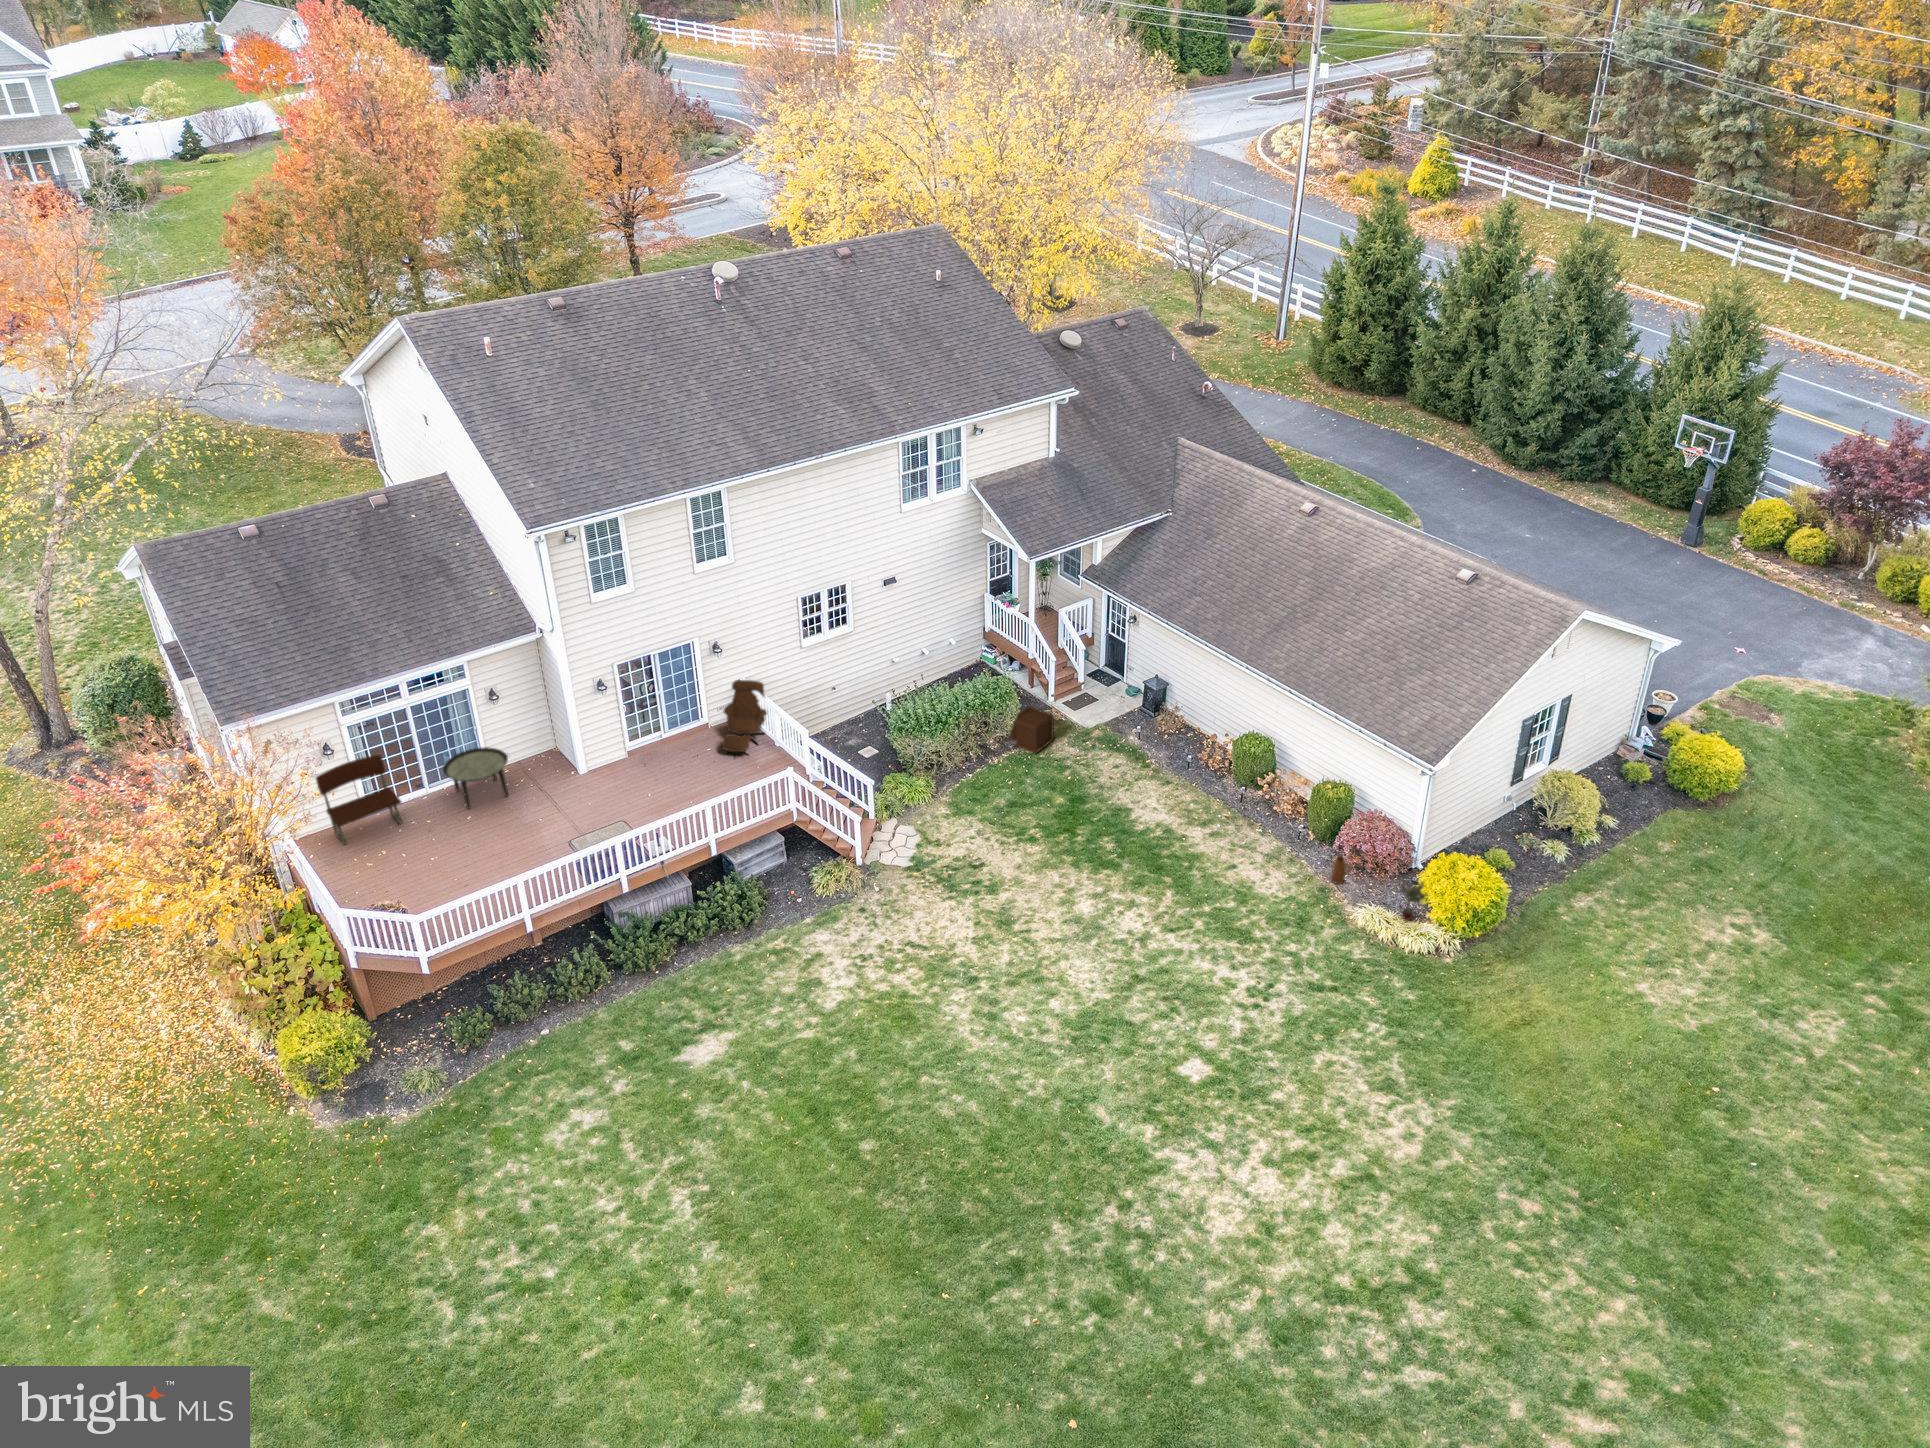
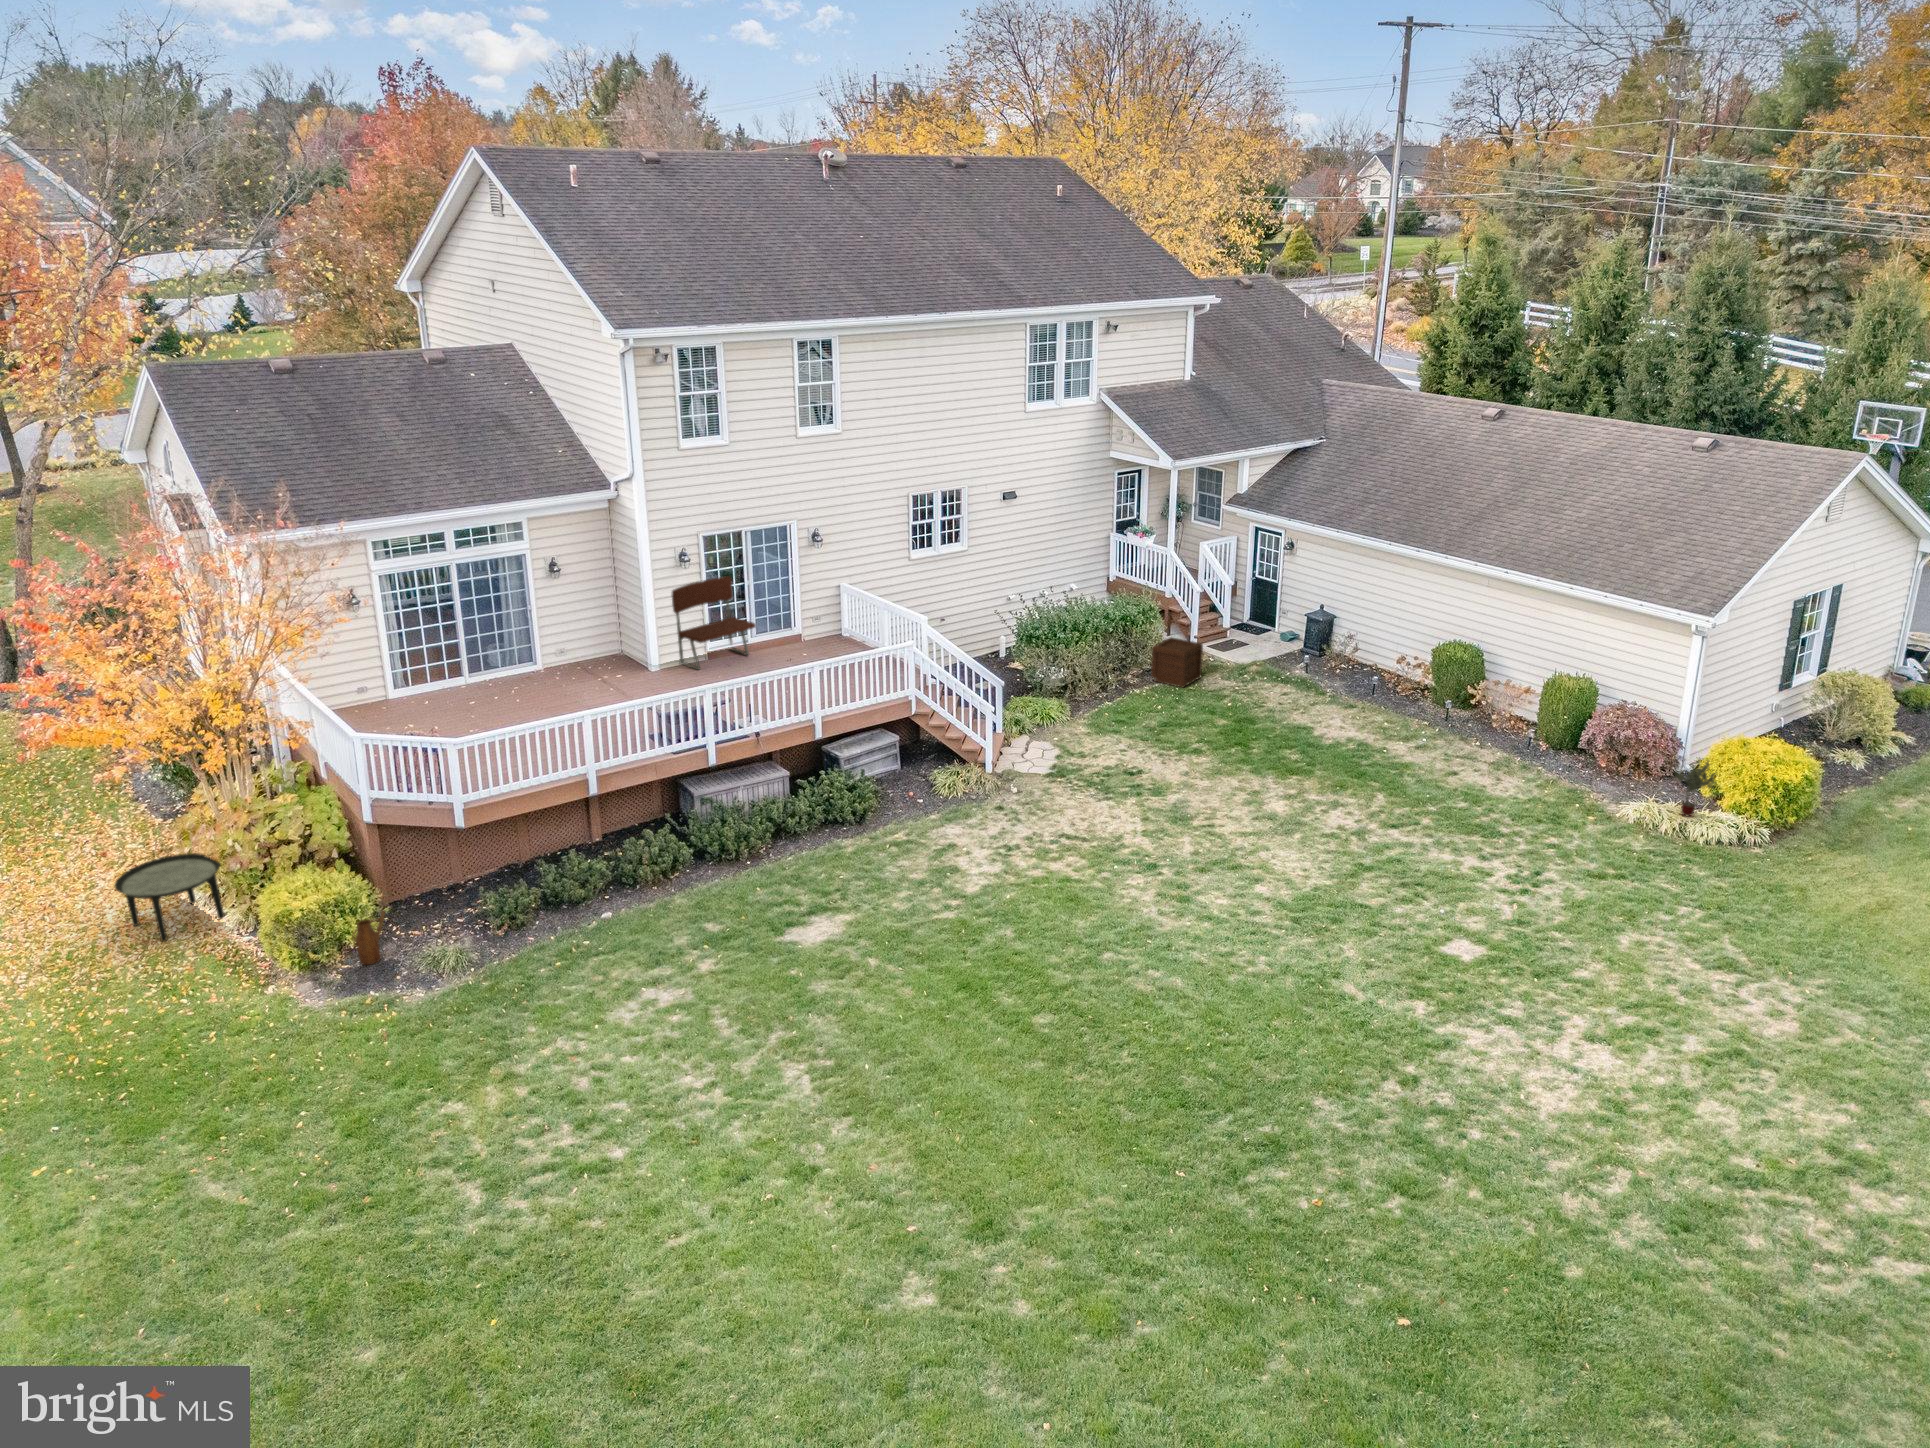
lounge chair: present [722,680,767,758] -> none [821,574,876,658]
round table: present [443,747,508,809] -> present [115,853,224,942]
bench: present [316,755,402,845] -> present [672,576,756,670]
watering can: present [1331,856,1352,884] -> present [352,911,385,965]

